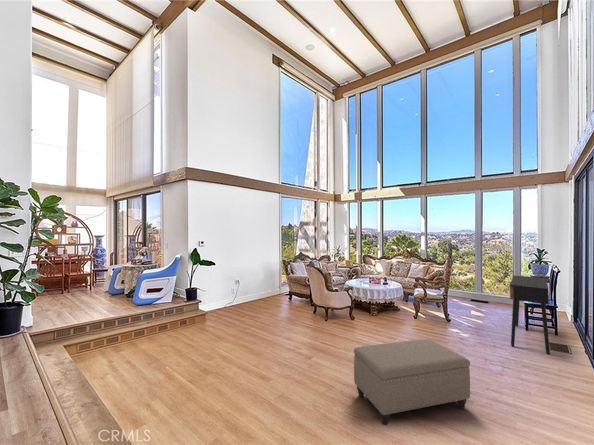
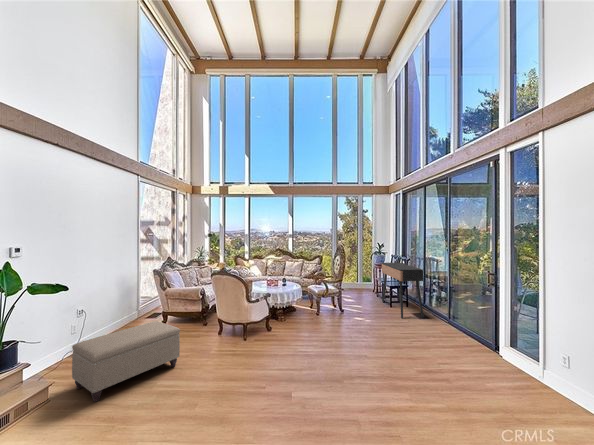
ottoman: present [354,339,470,425] -> present [72,321,180,402]

